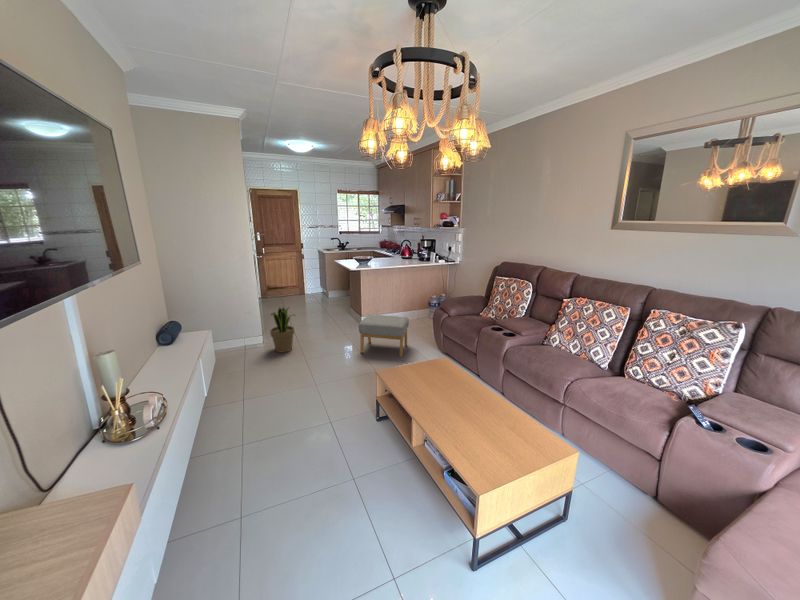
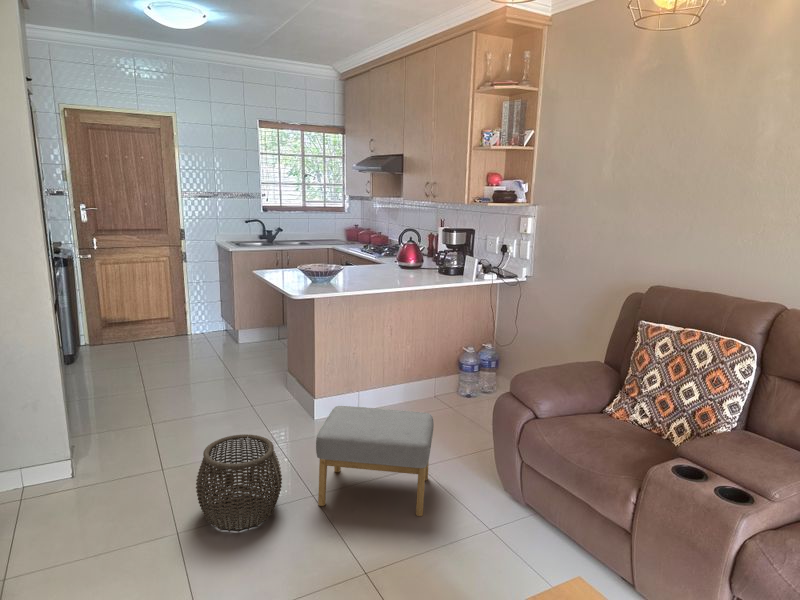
potted plant: present [270,308,294,353] -> none [89,389,158,508]
woven basket: none [312,324,345,360] -> present [196,434,282,531]

